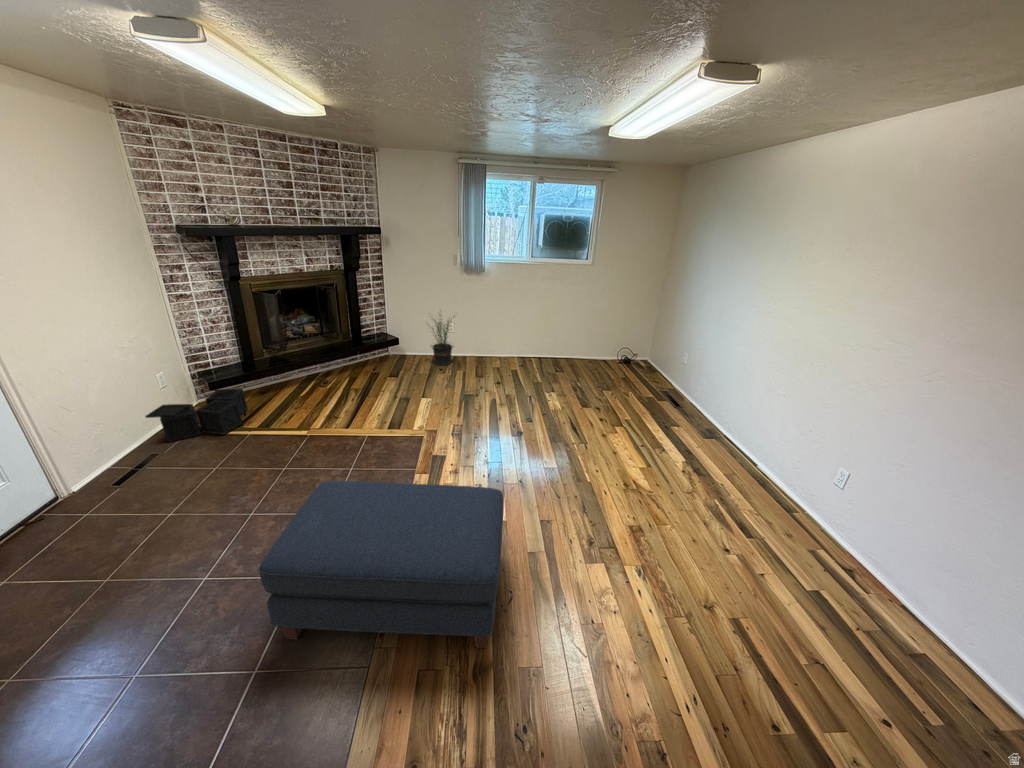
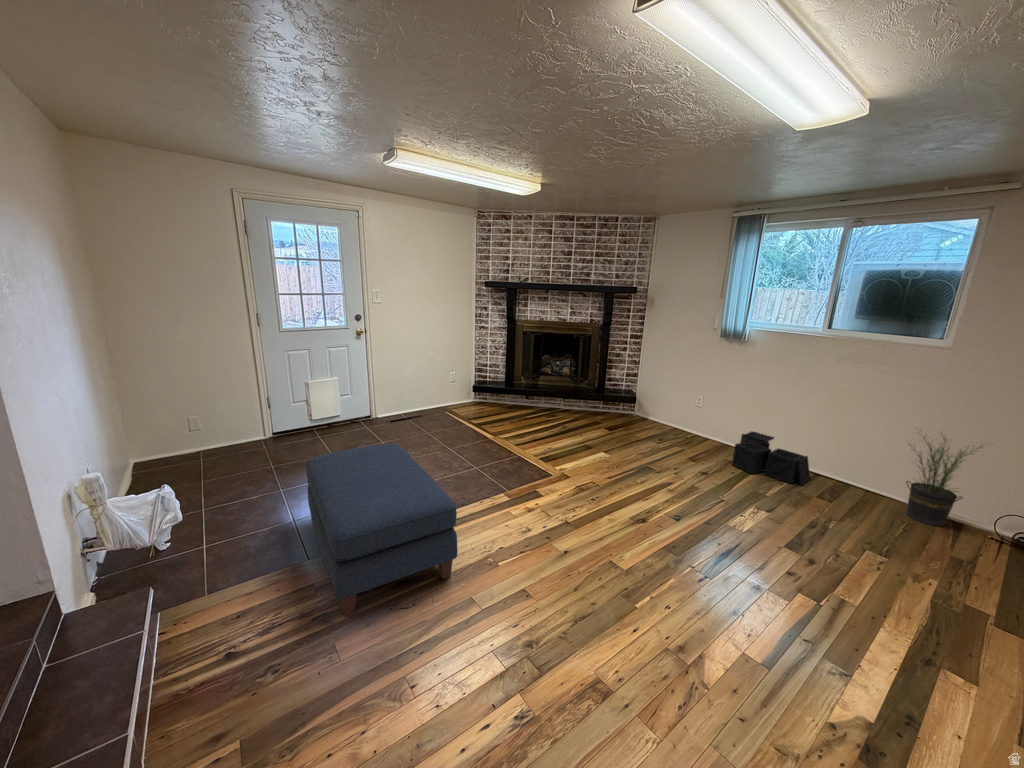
potted plant: present [432,316,454,366] -> present [906,438,983,526]
storage bin: present [146,389,248,442] -> present [732,431,810,485]

